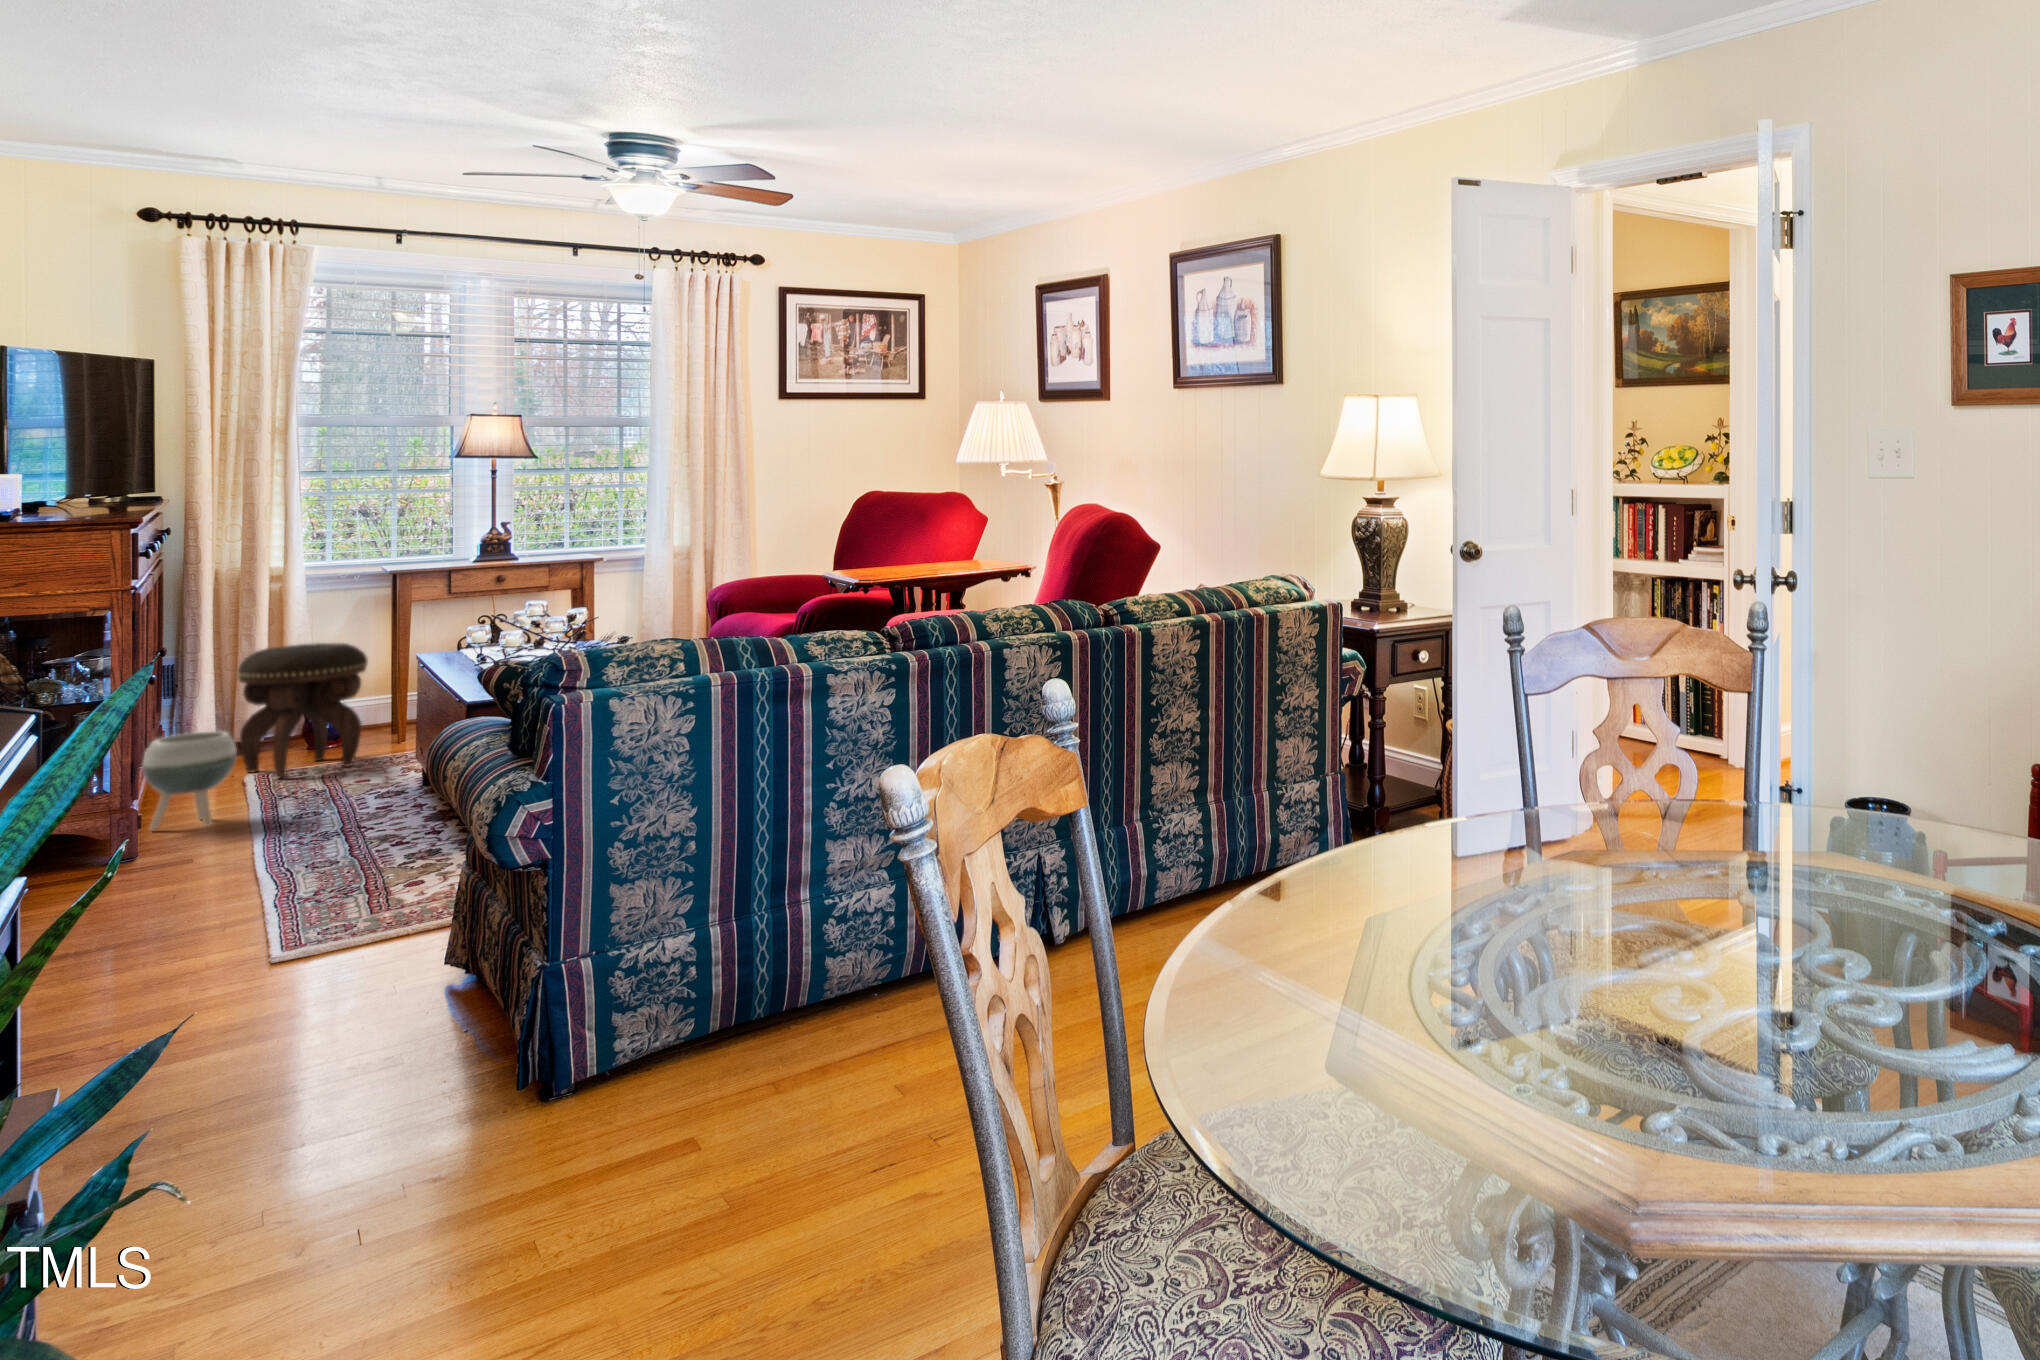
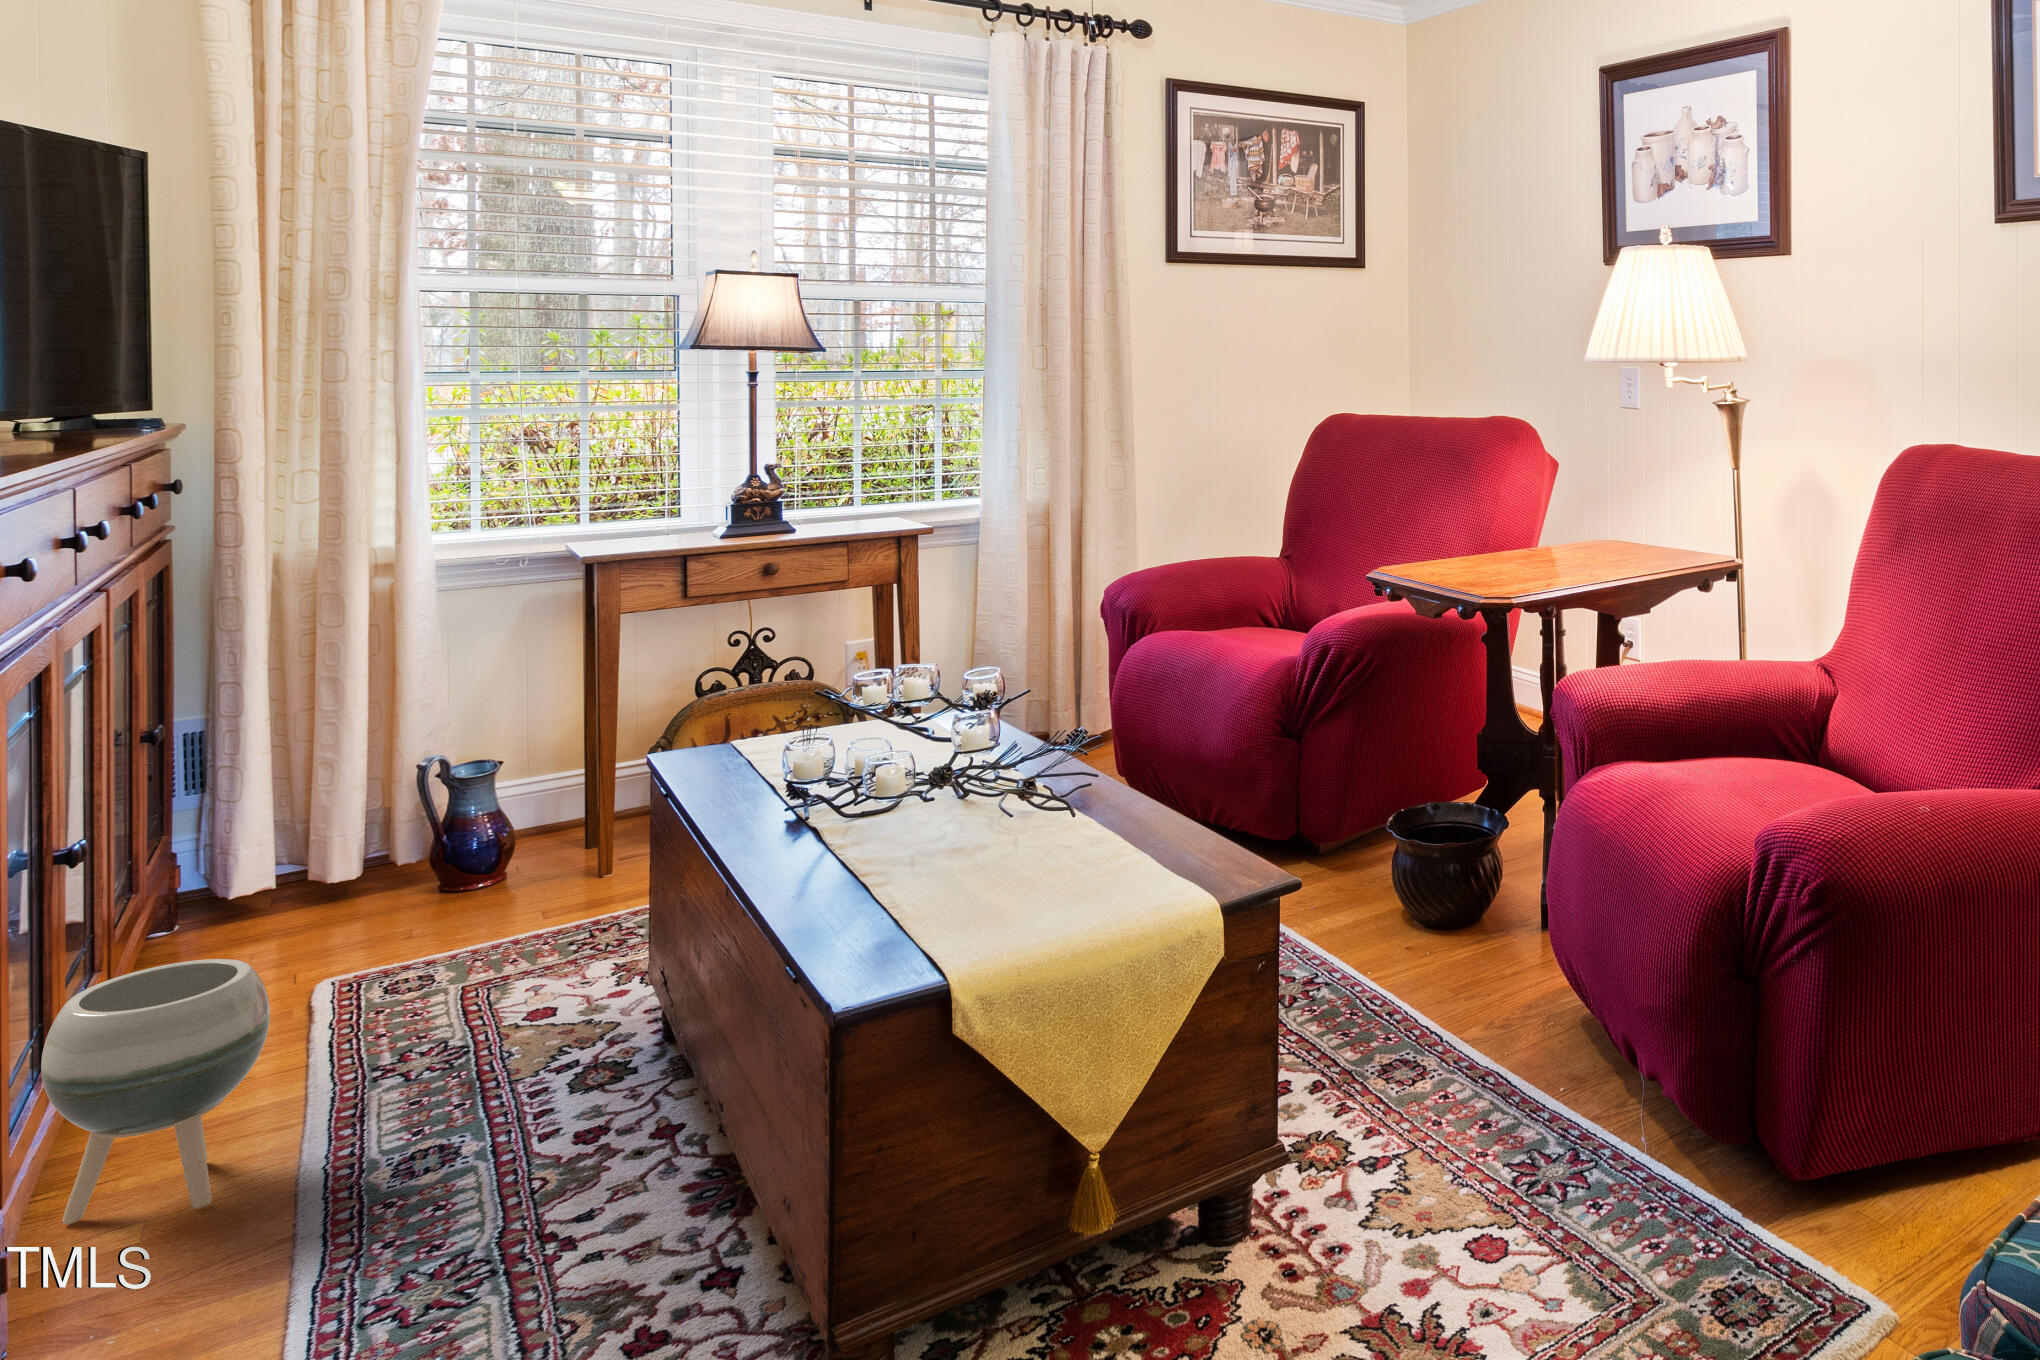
footstool: present [238,643,368,778] -> none [302,704,551,996]

